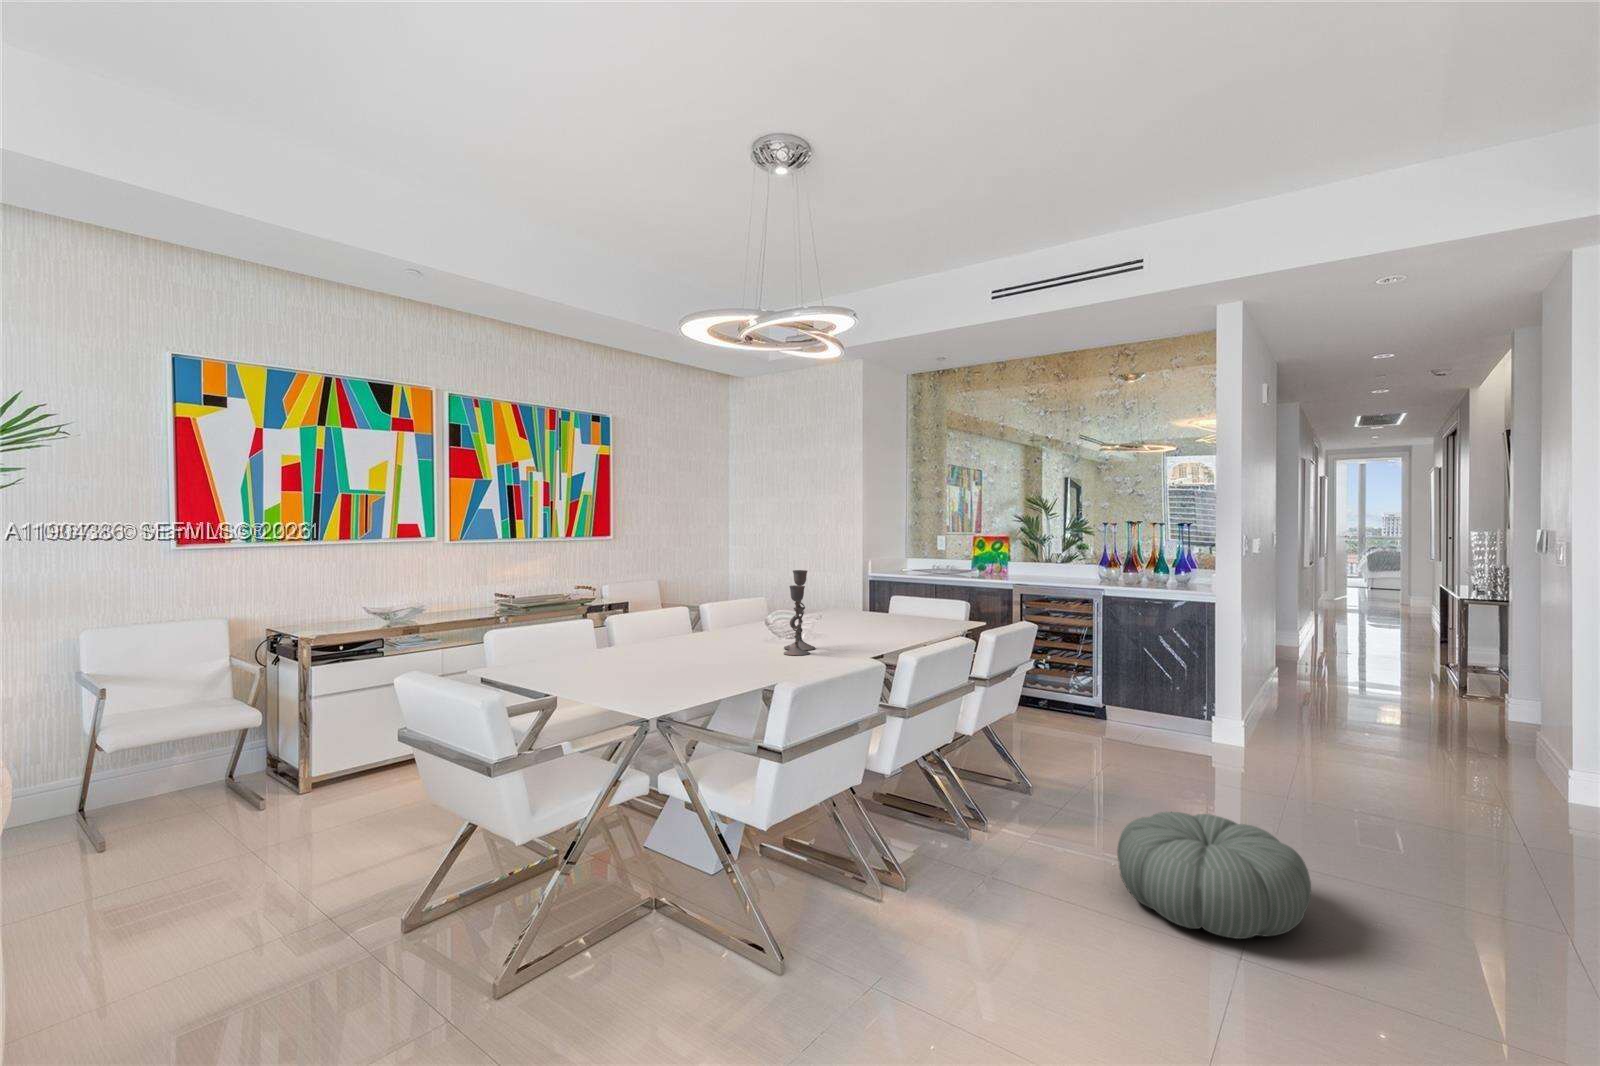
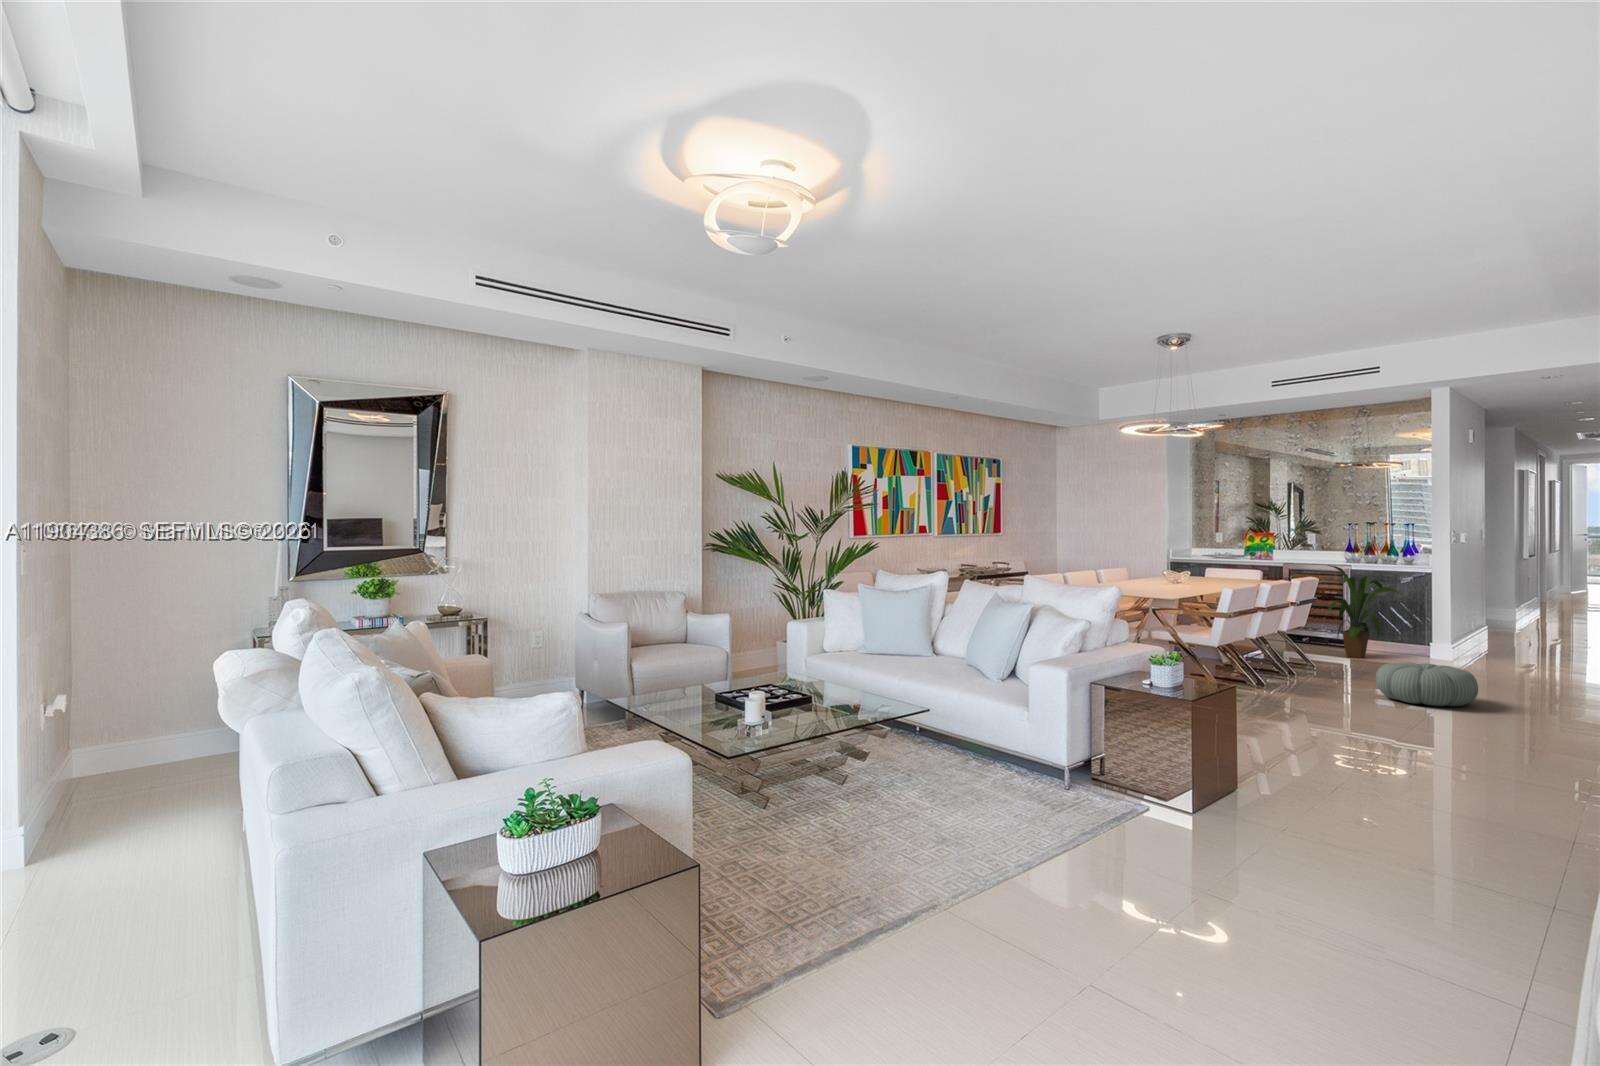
candlestick: present [784,570,815,656] -> none [1179,548,1199,589]
house plant: none [1062,591,1179,742] -> present [1327,565,1405,658]

